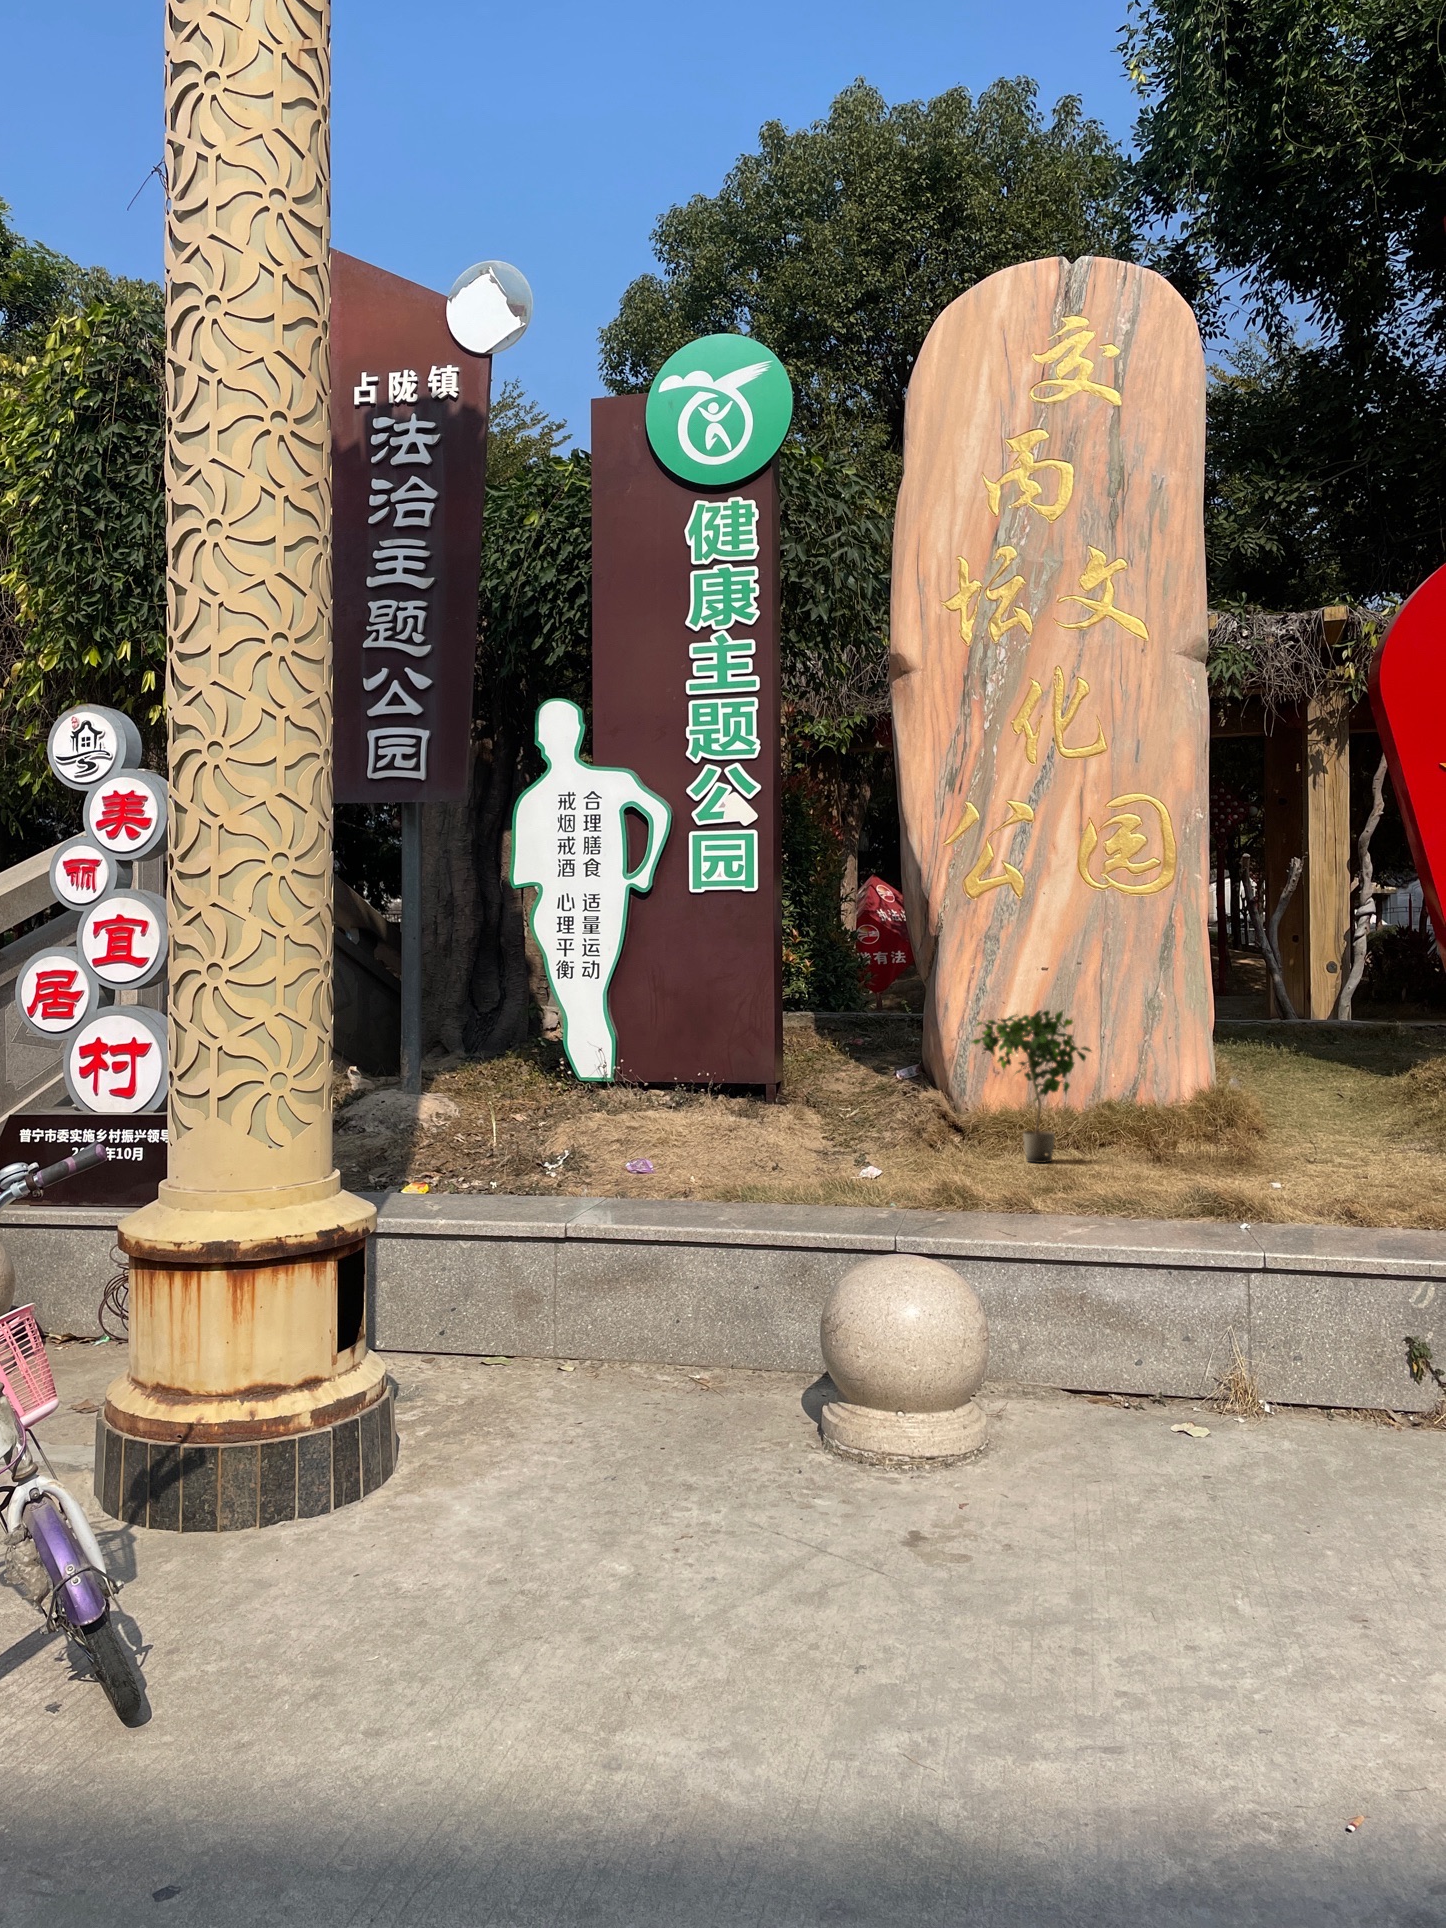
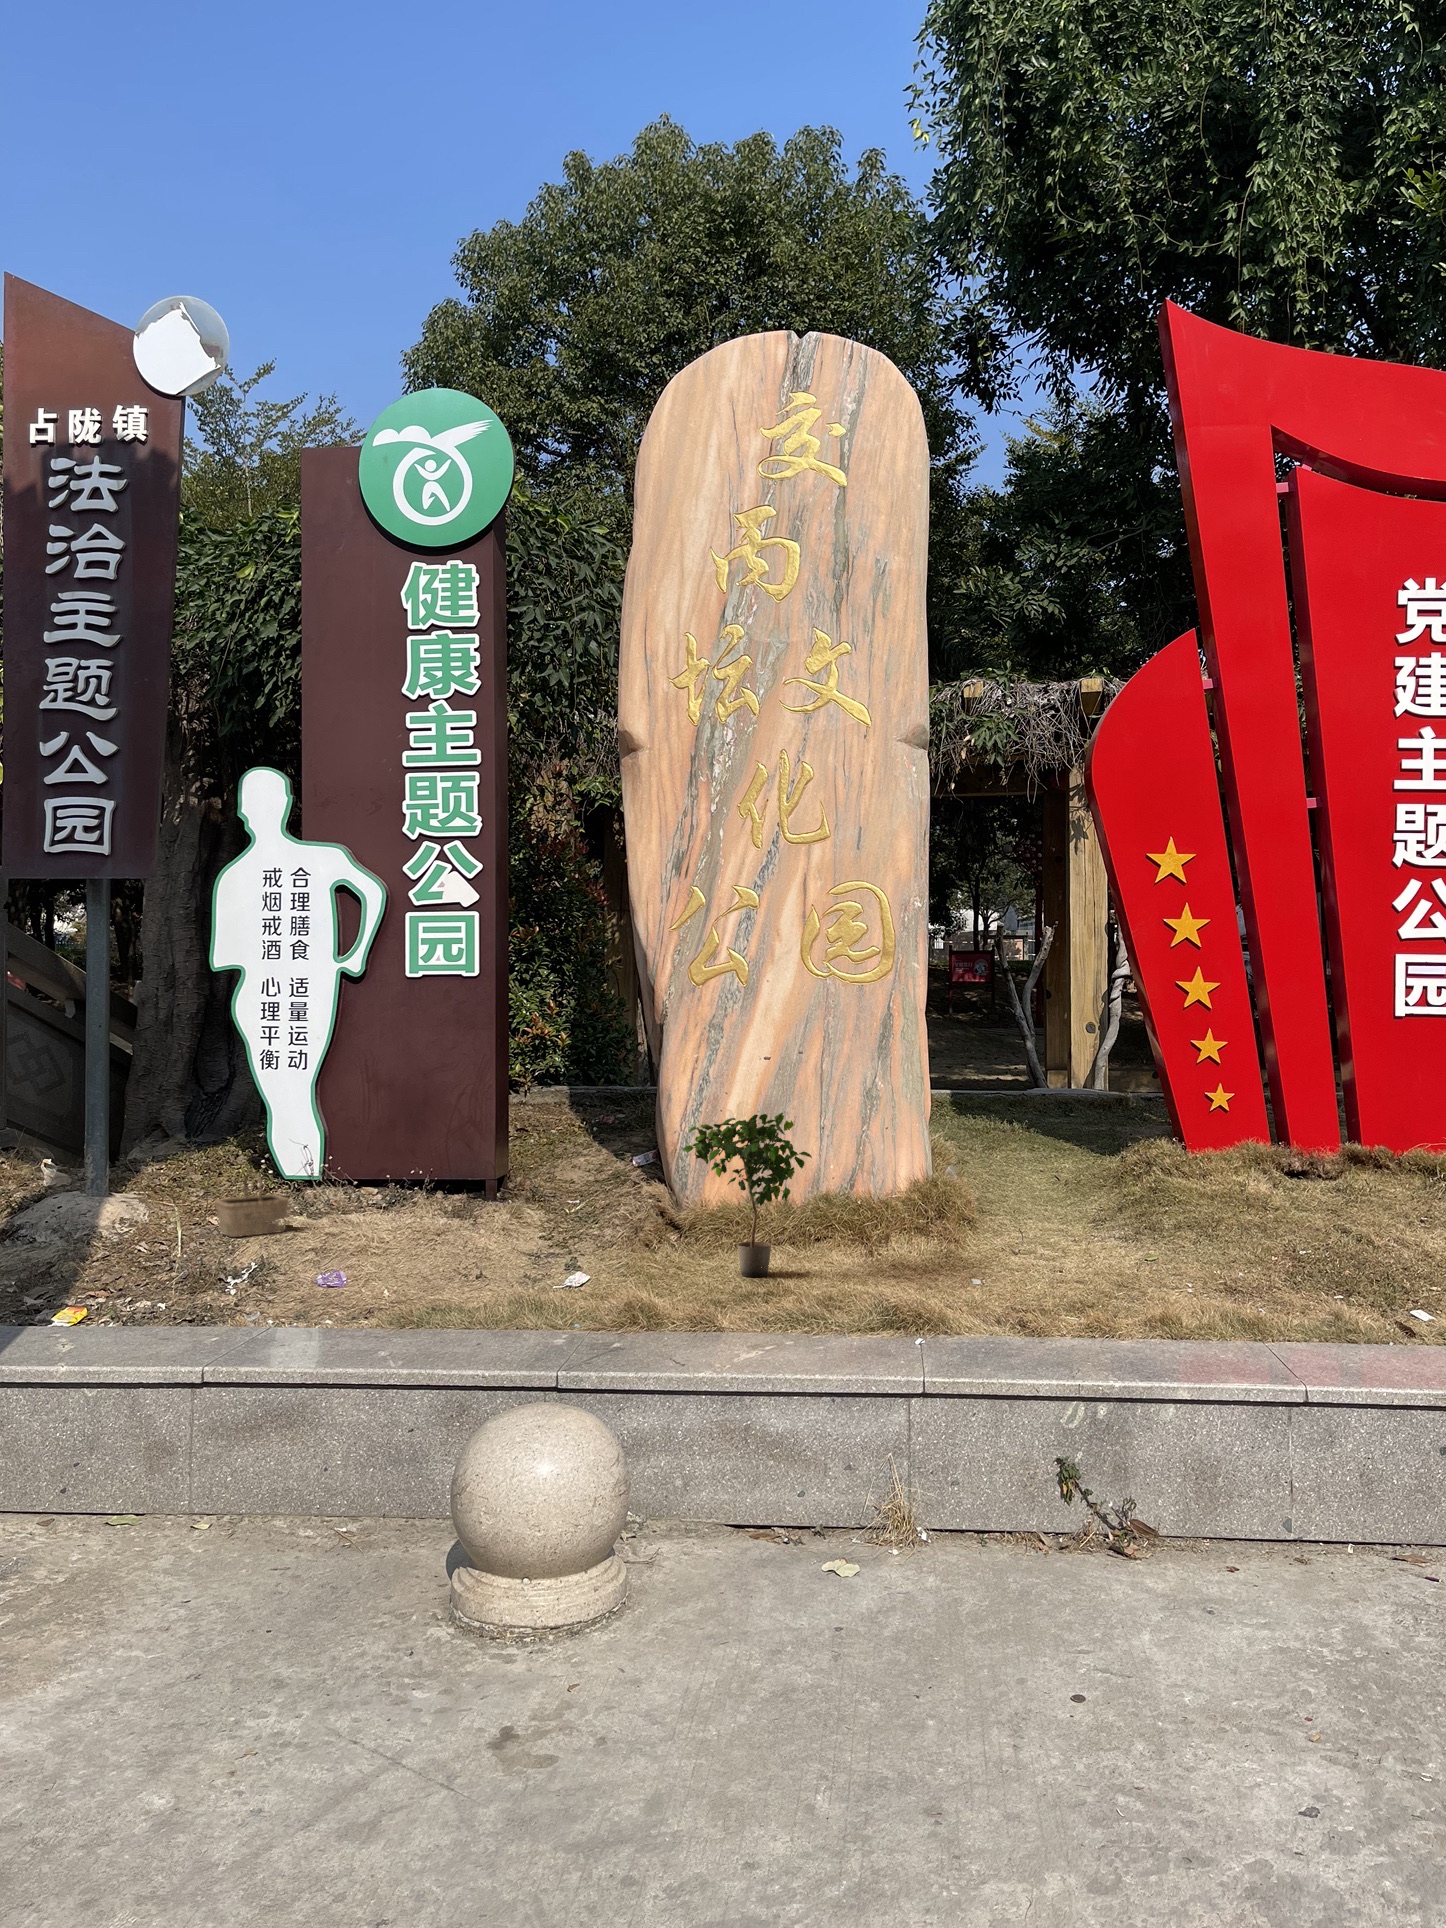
basket: none [521,1071,587,1128] -> present [215,1173,289,1237]

